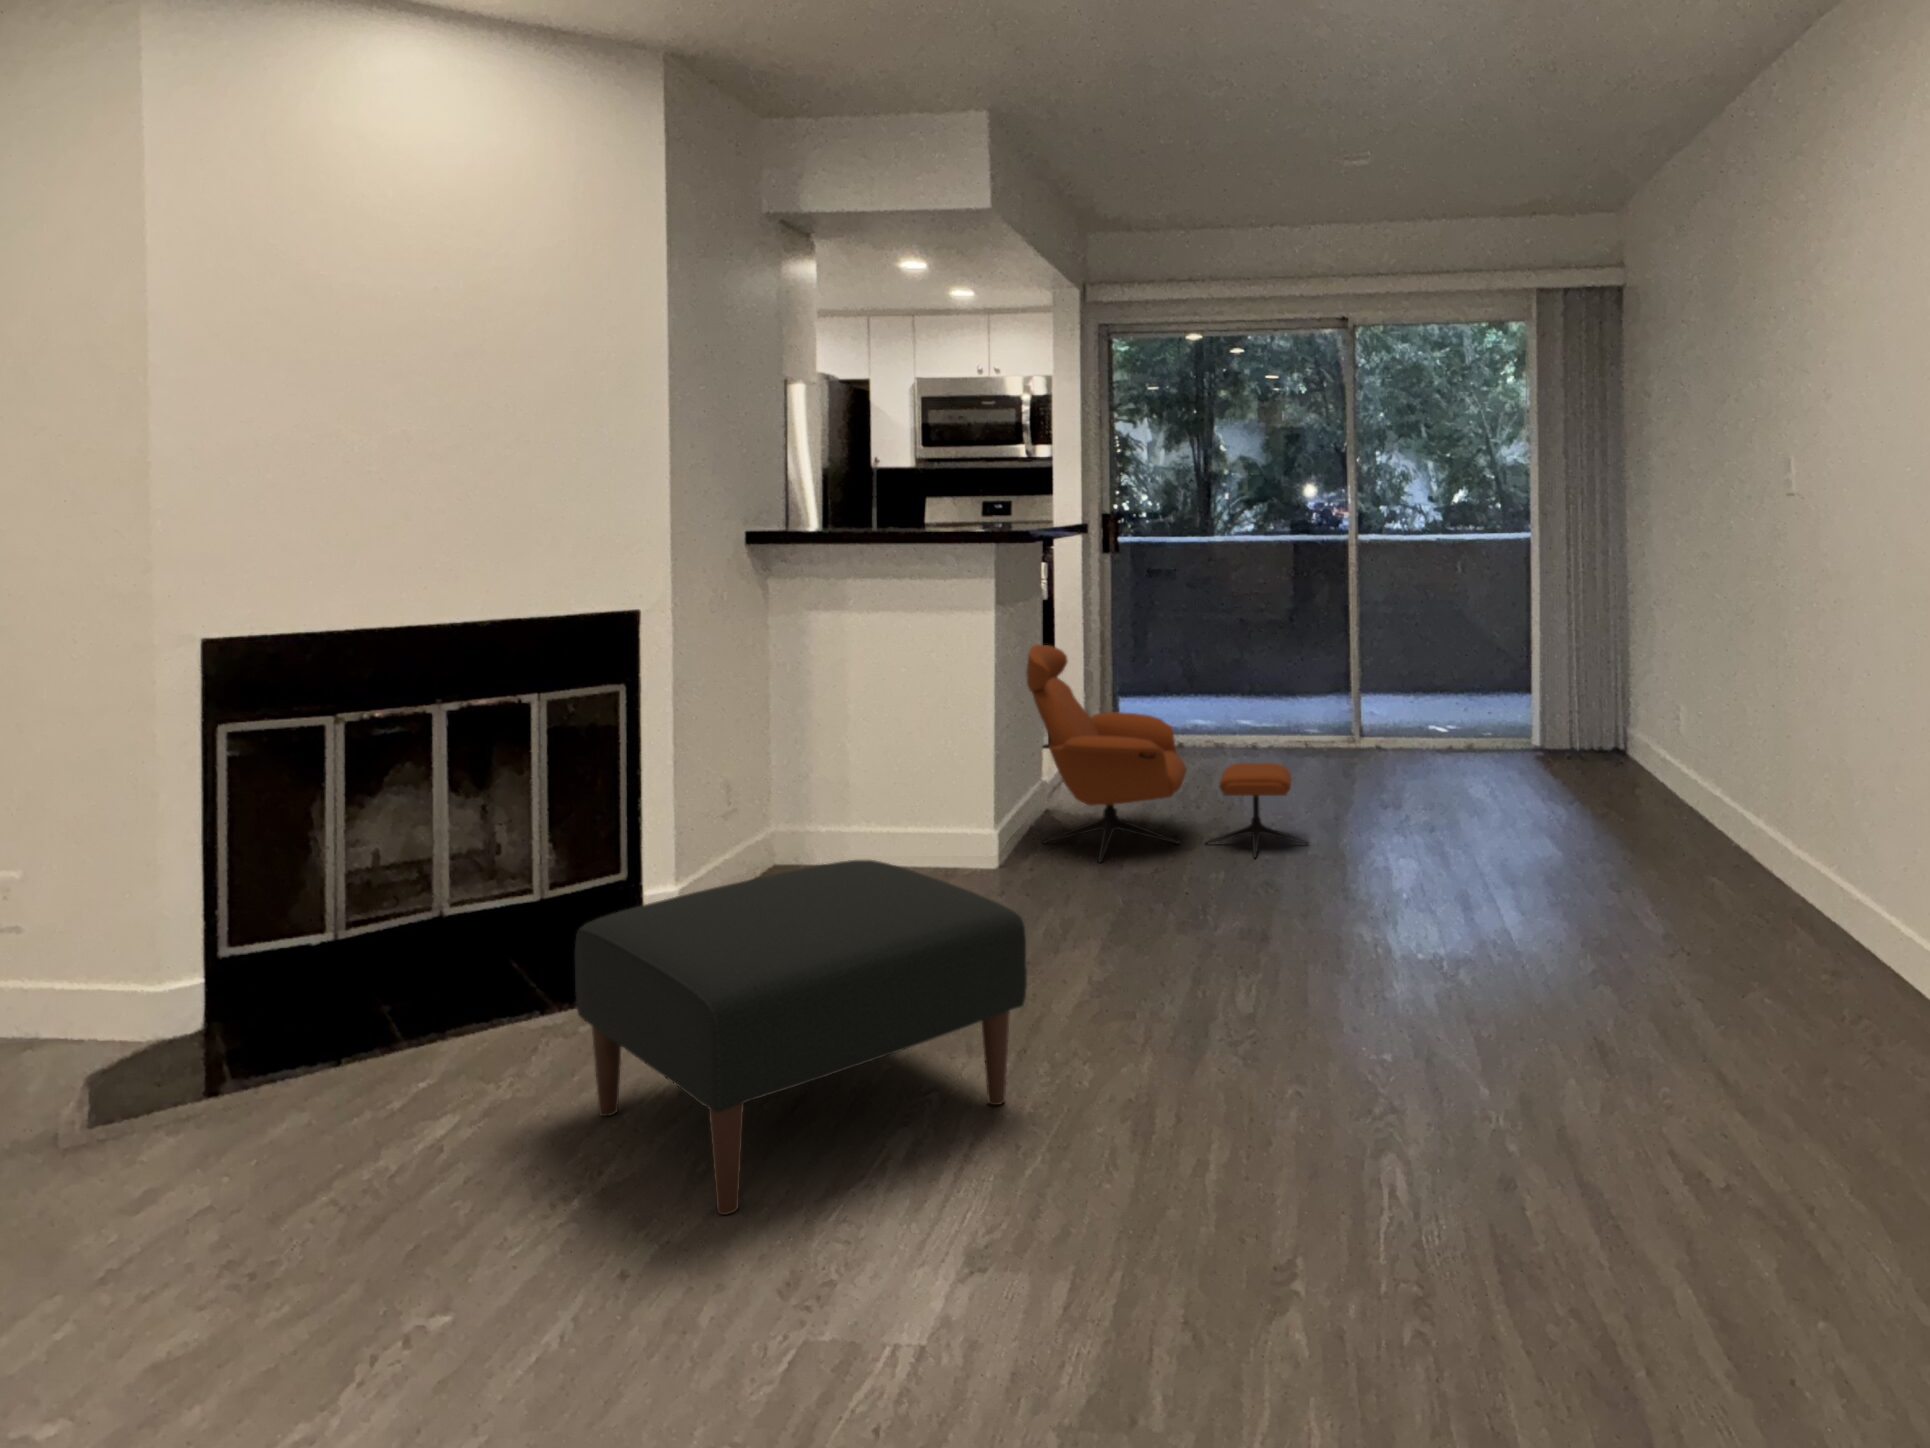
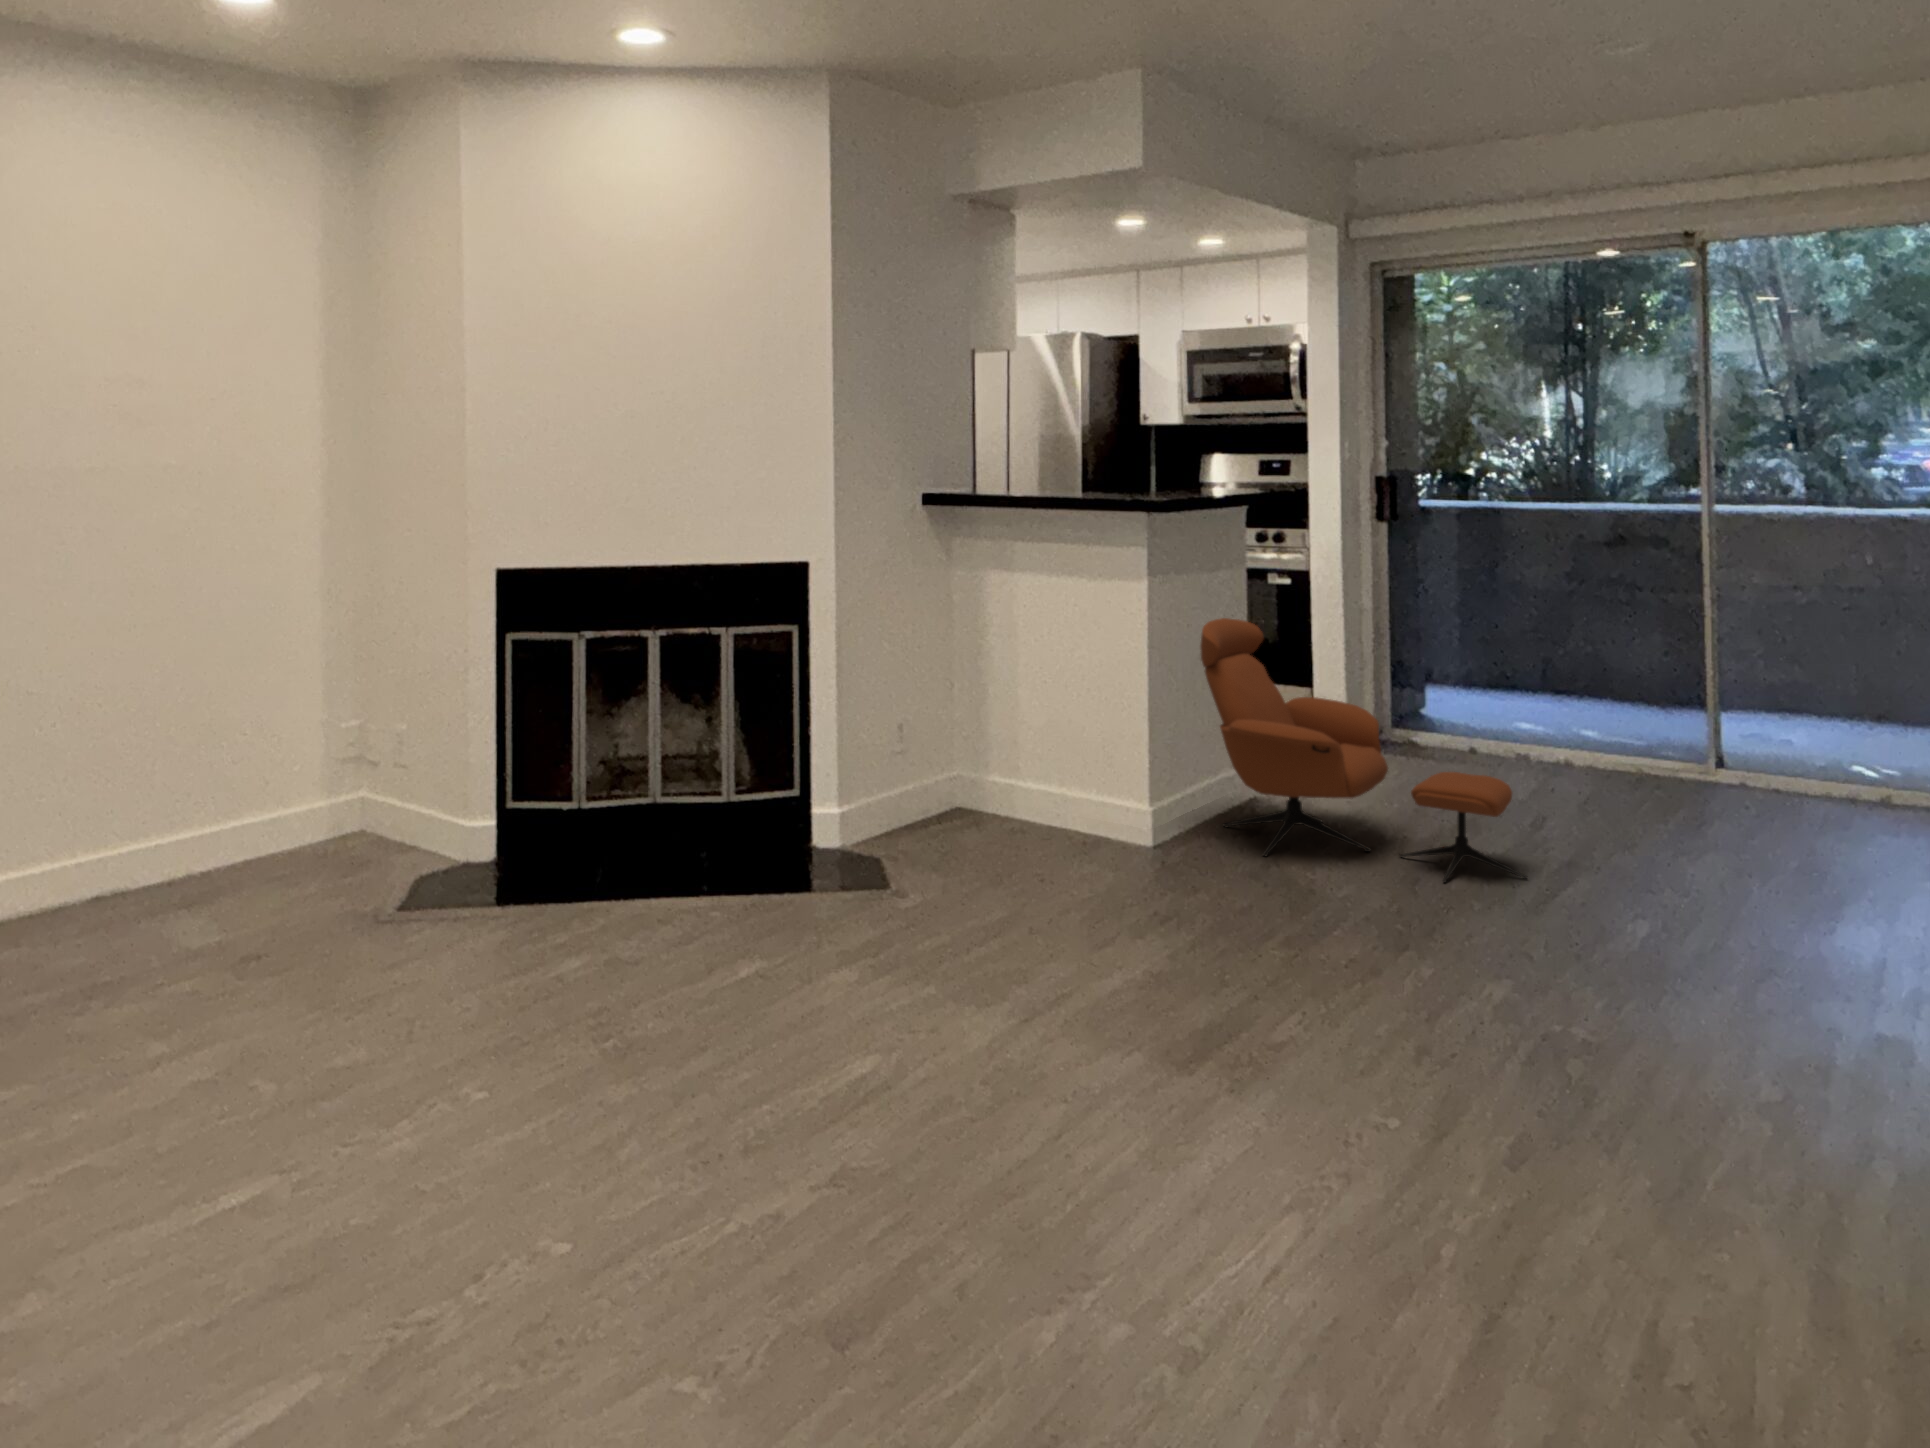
ottoman: present [575,860,1027,1215] -> none [647,808,979,1088]

